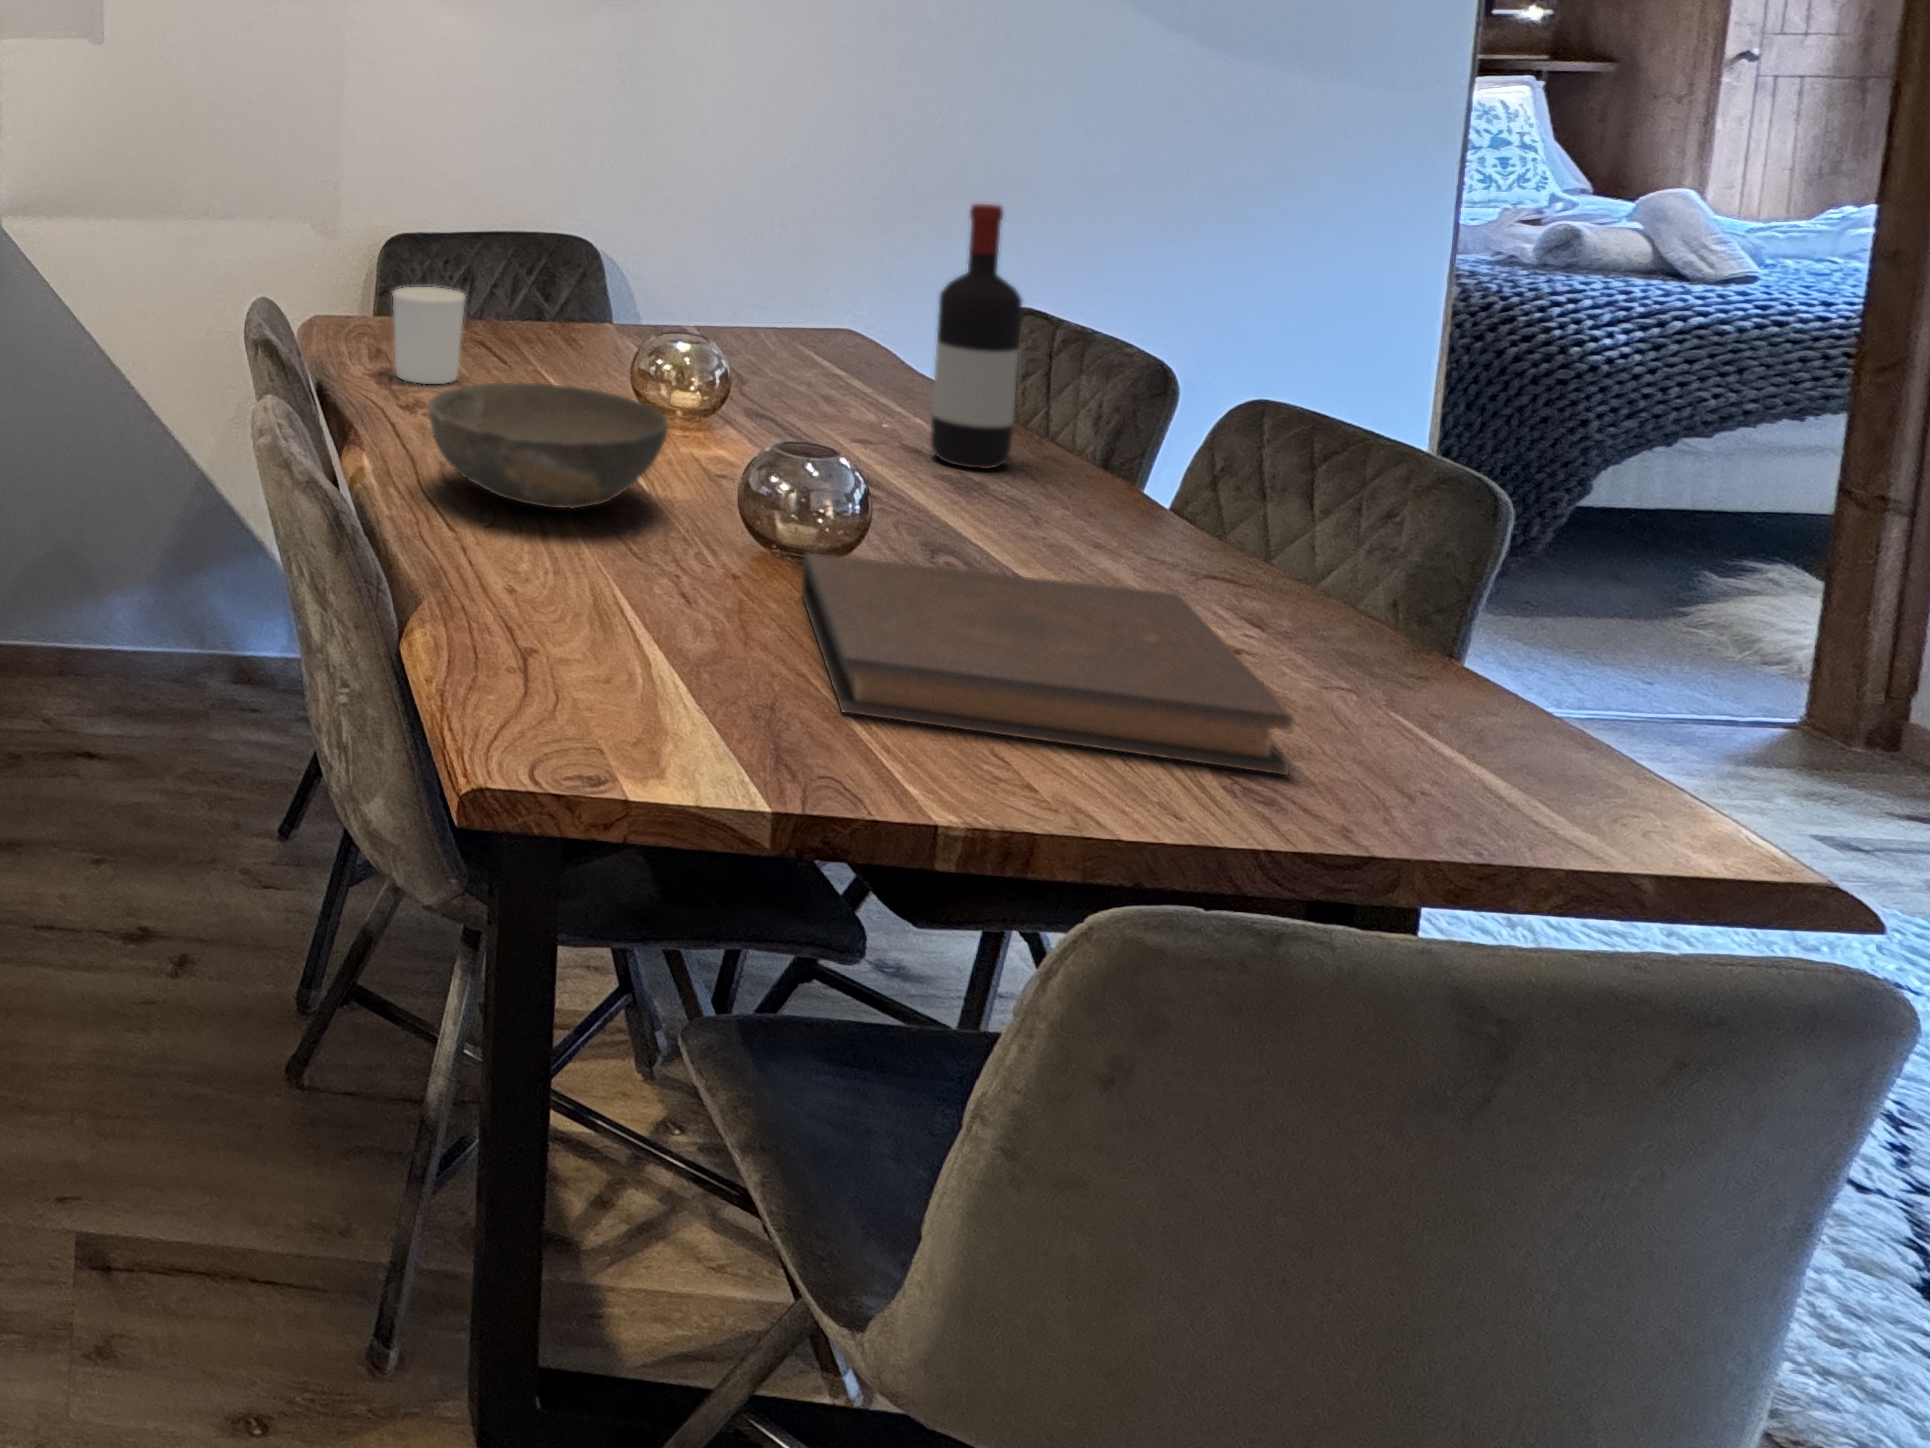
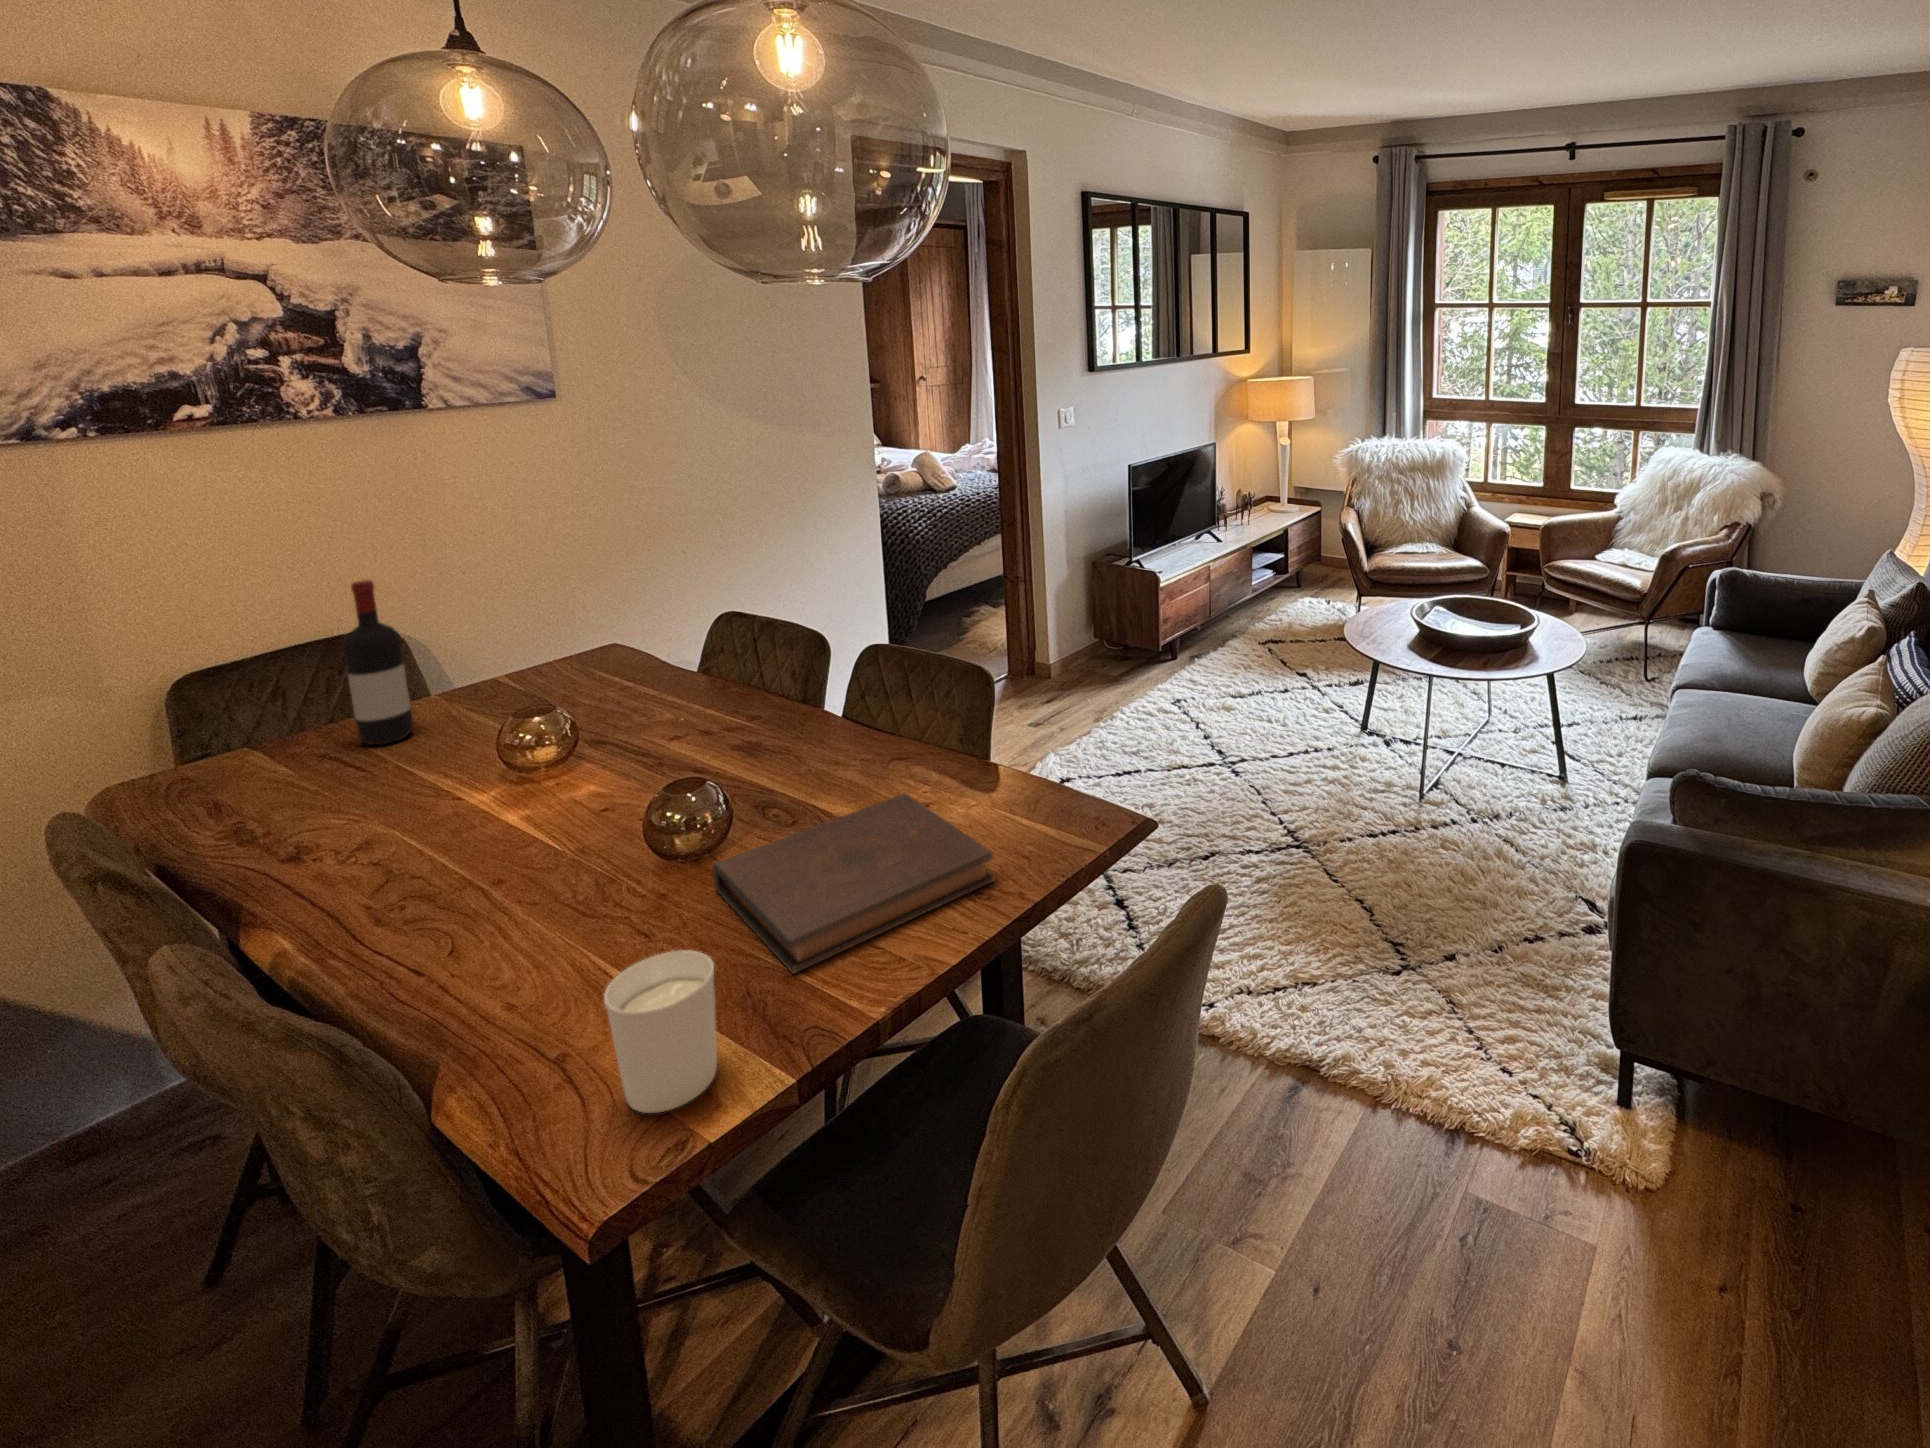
wine bottle: present [931,204,1022,469] -> present [343,580,413,745]
candle holder: present [393,287,465,384] -> present [604,950,717,1113]
bowl: present [428,383,668,509] -> none [355,788,578,916]

